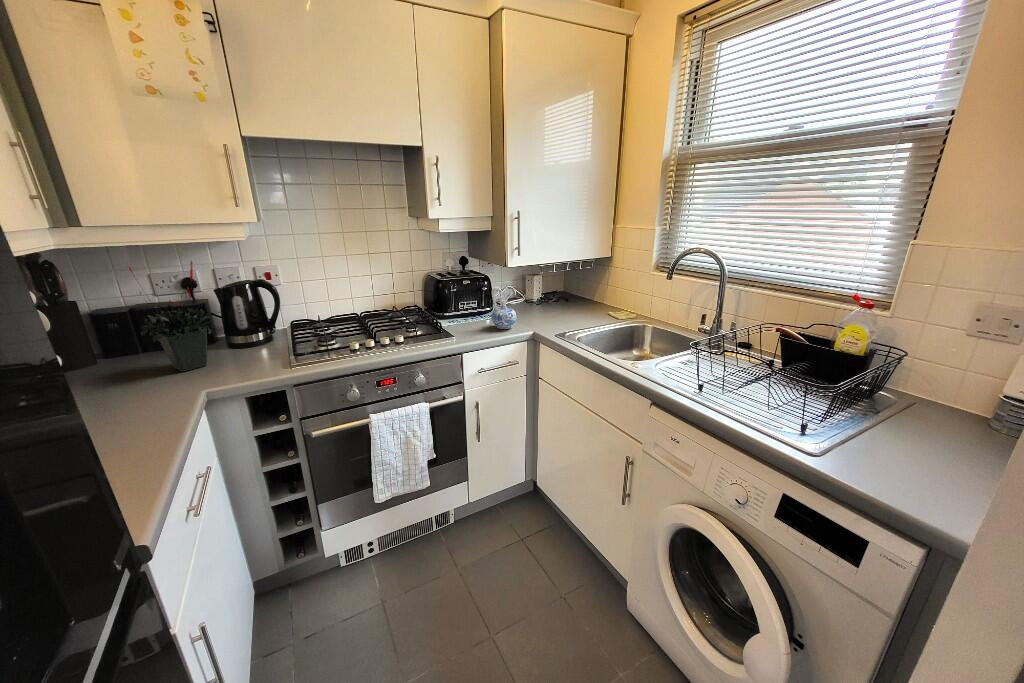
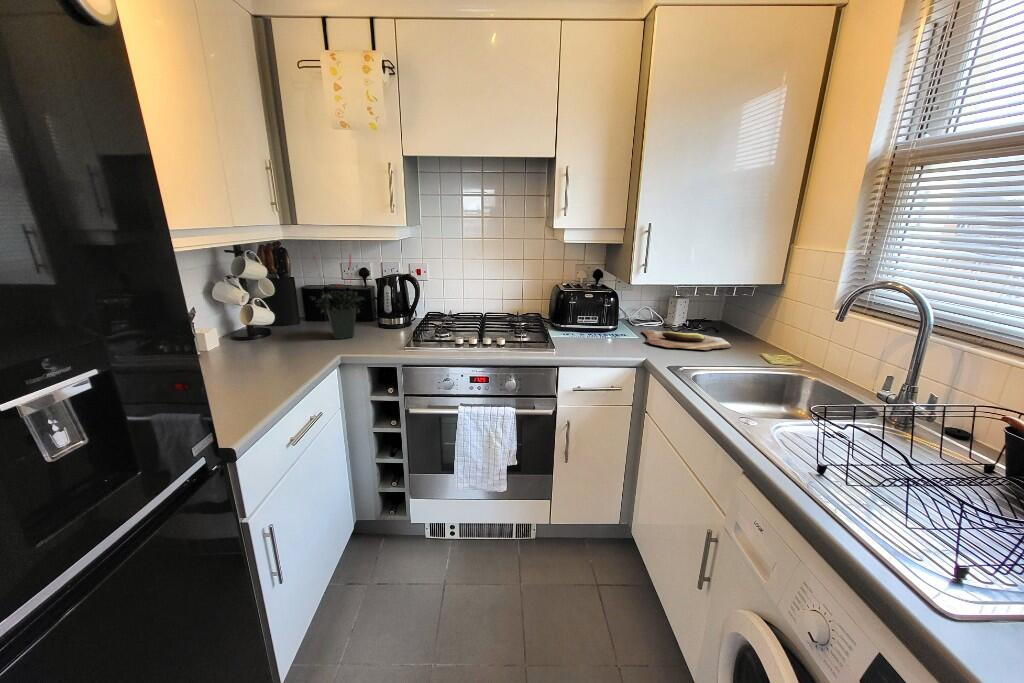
ceramic pitcher: present [491,287,516,329] -> none [602,303,630,350]
cutting board: none [514,305,587,320] -> present [642,330,732,350]

